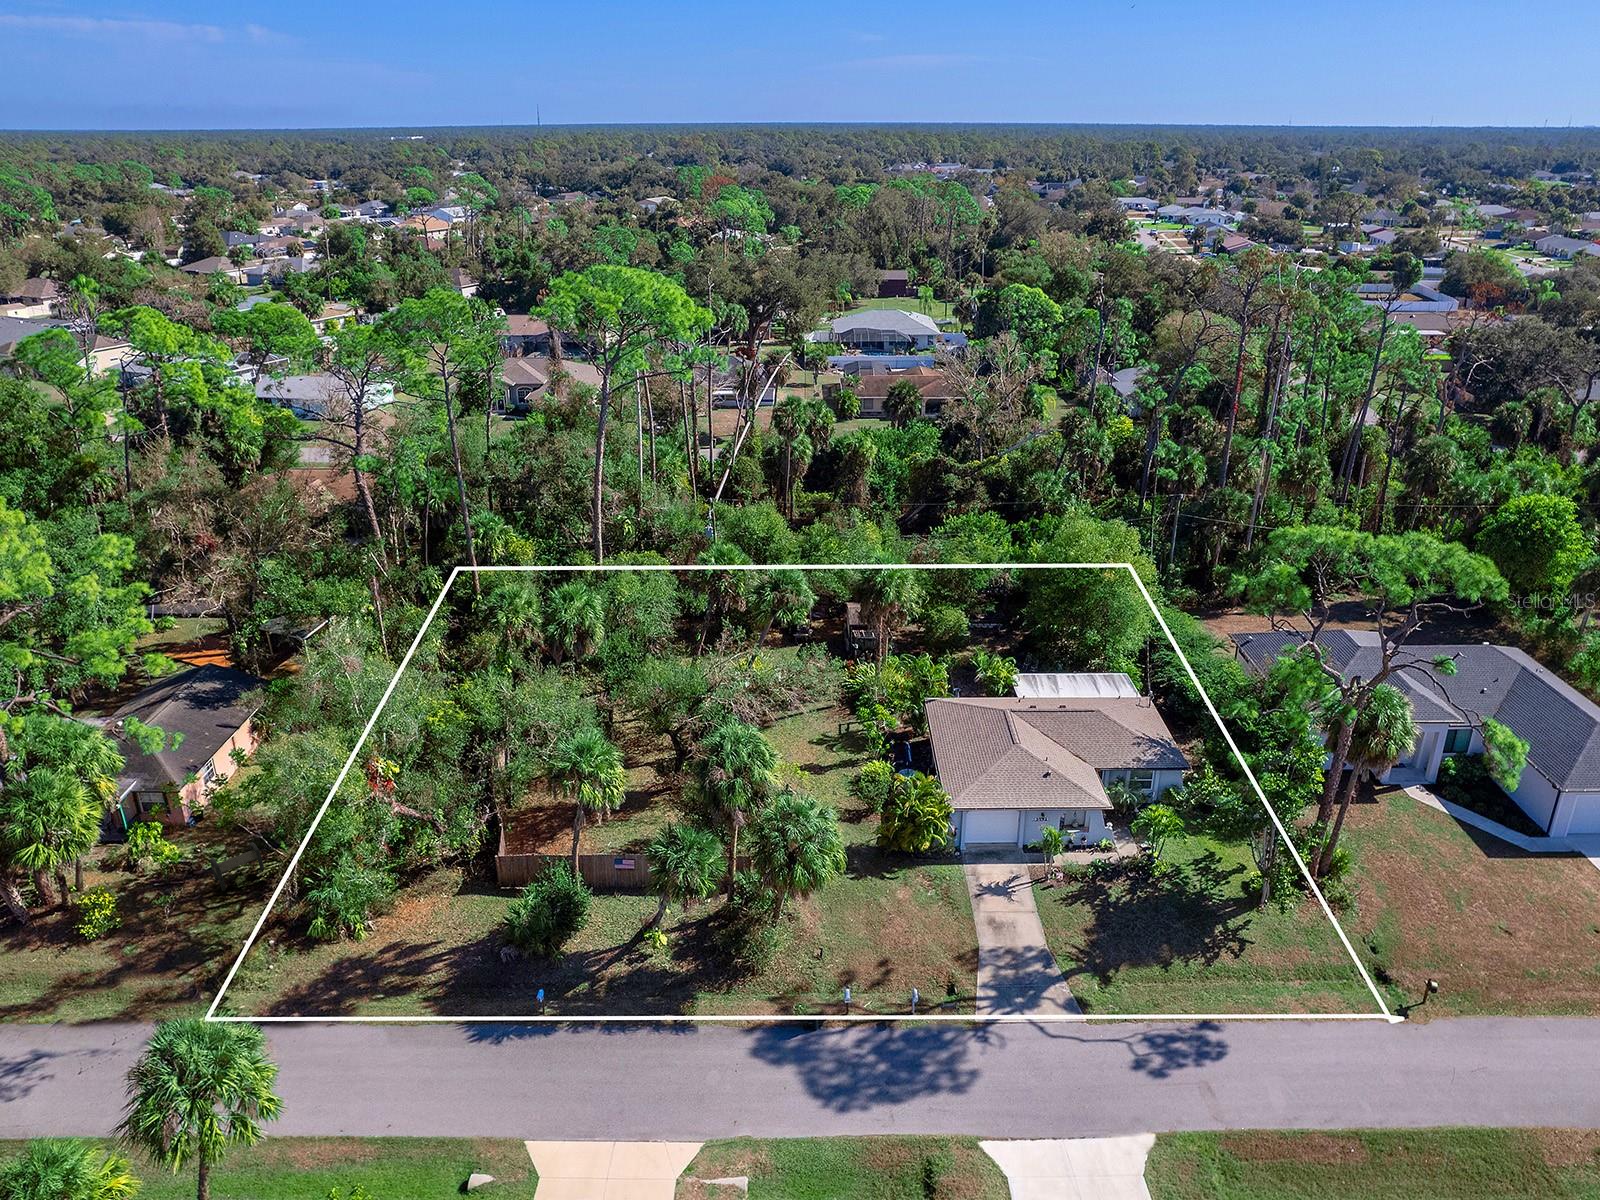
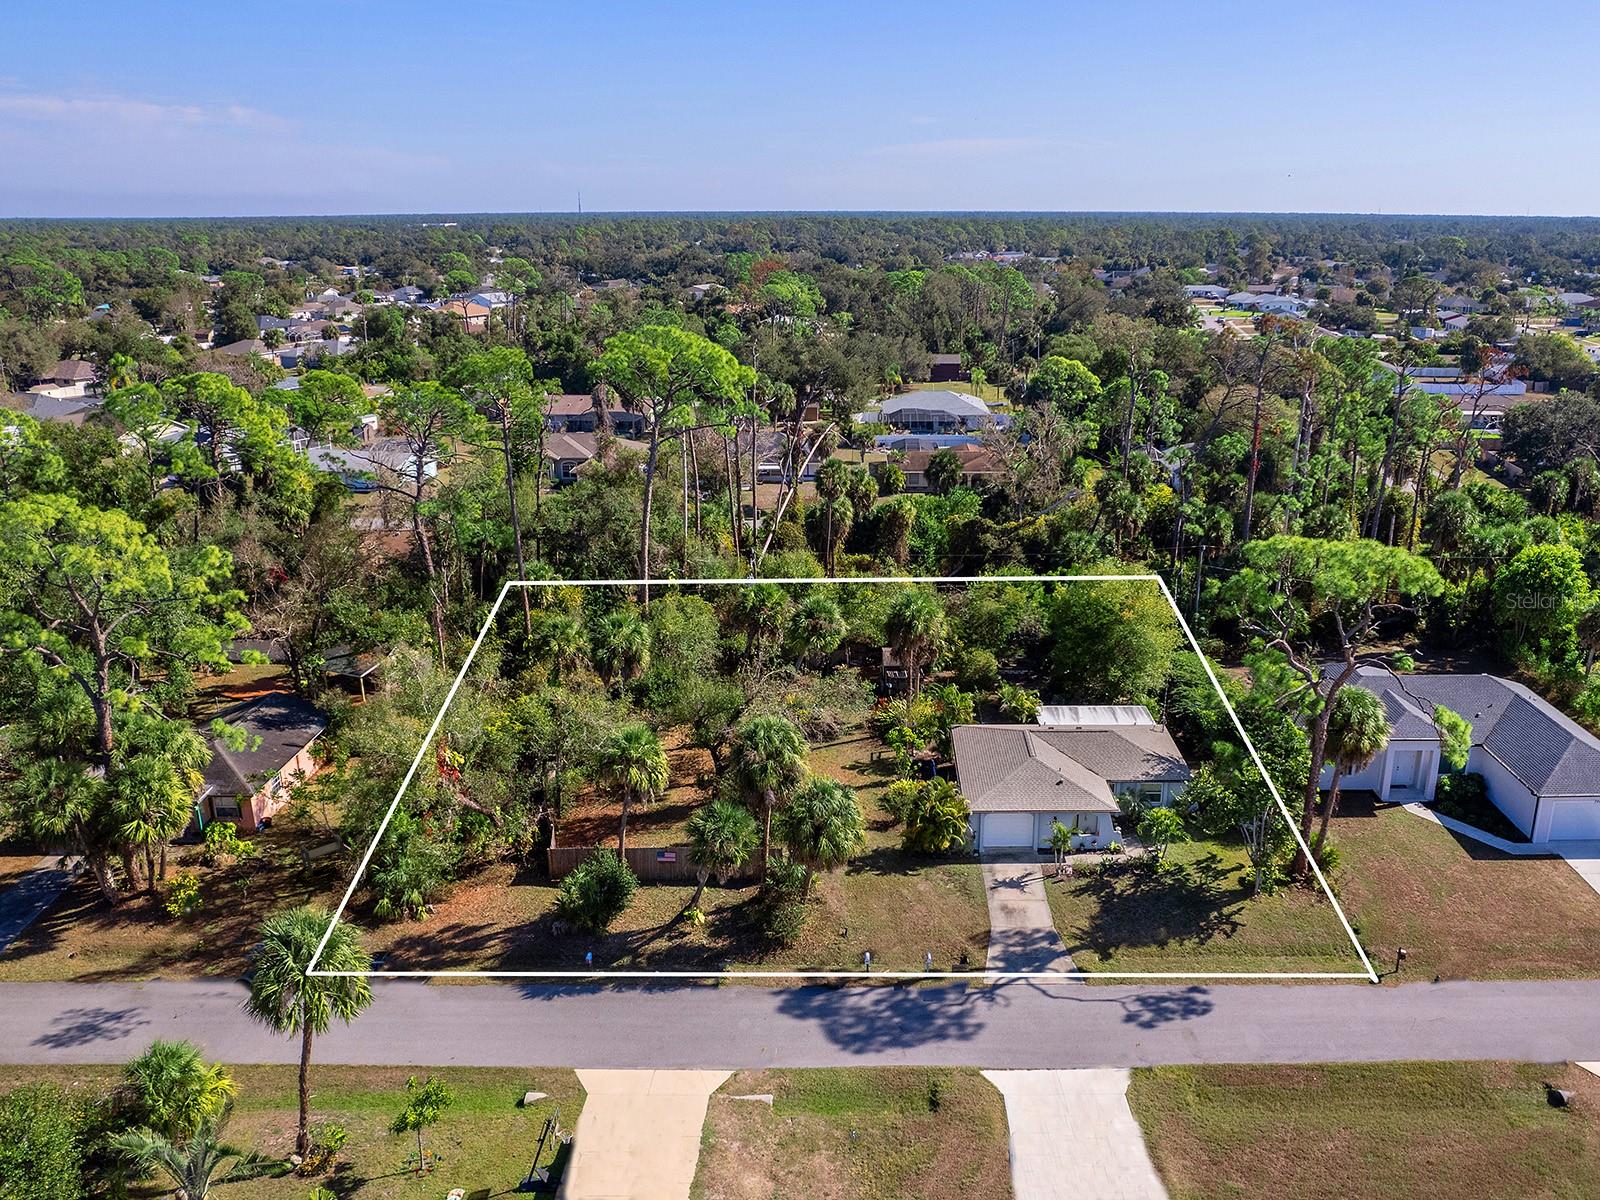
potted tree: none [64,924,91,957] -> present [182,894,199,922]

